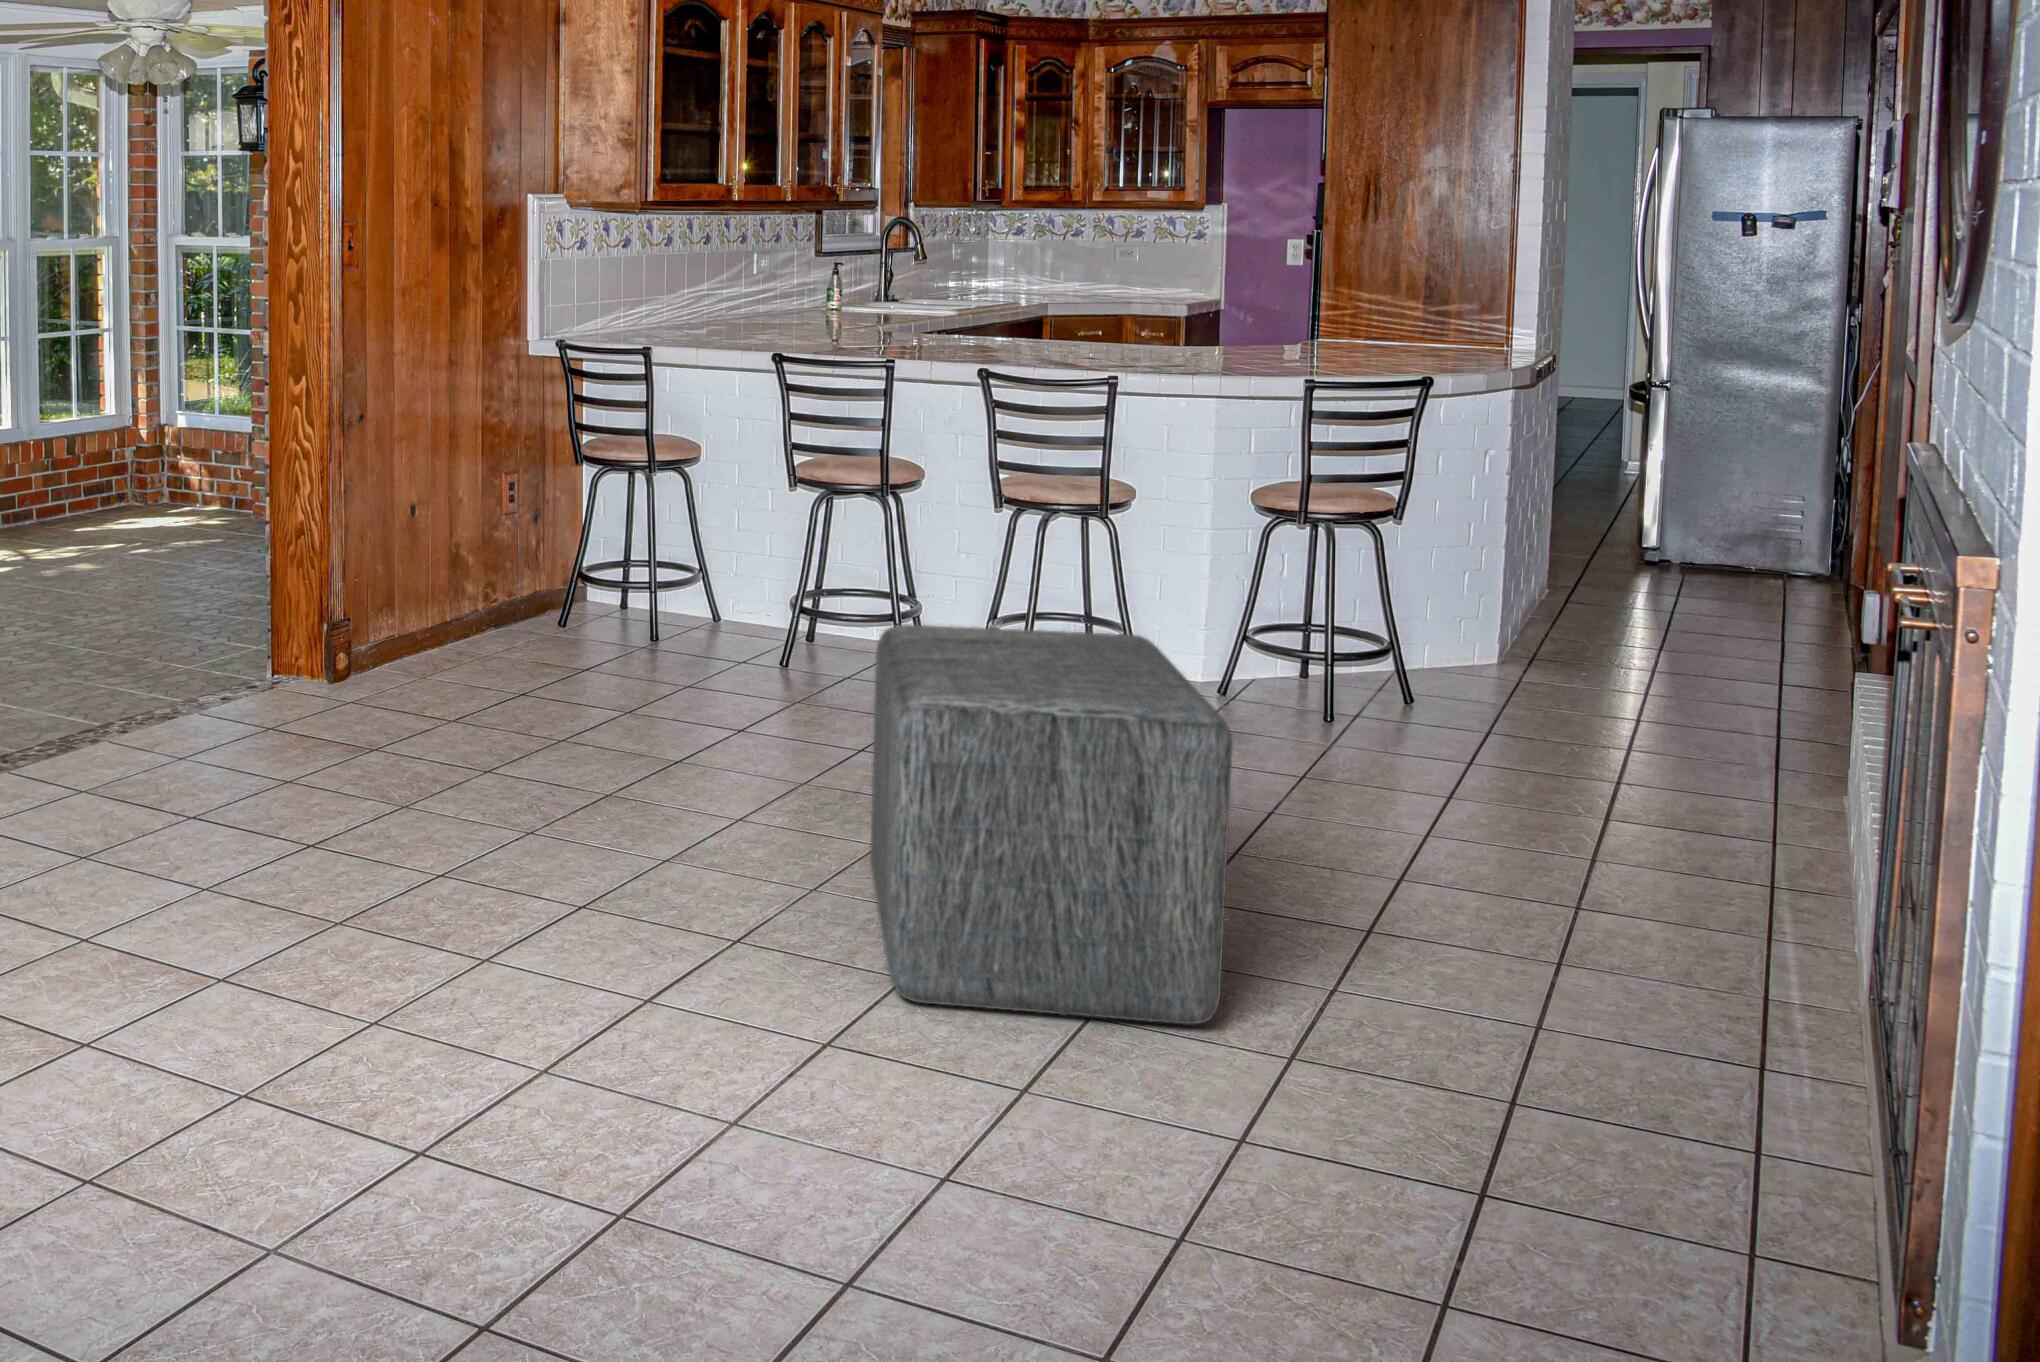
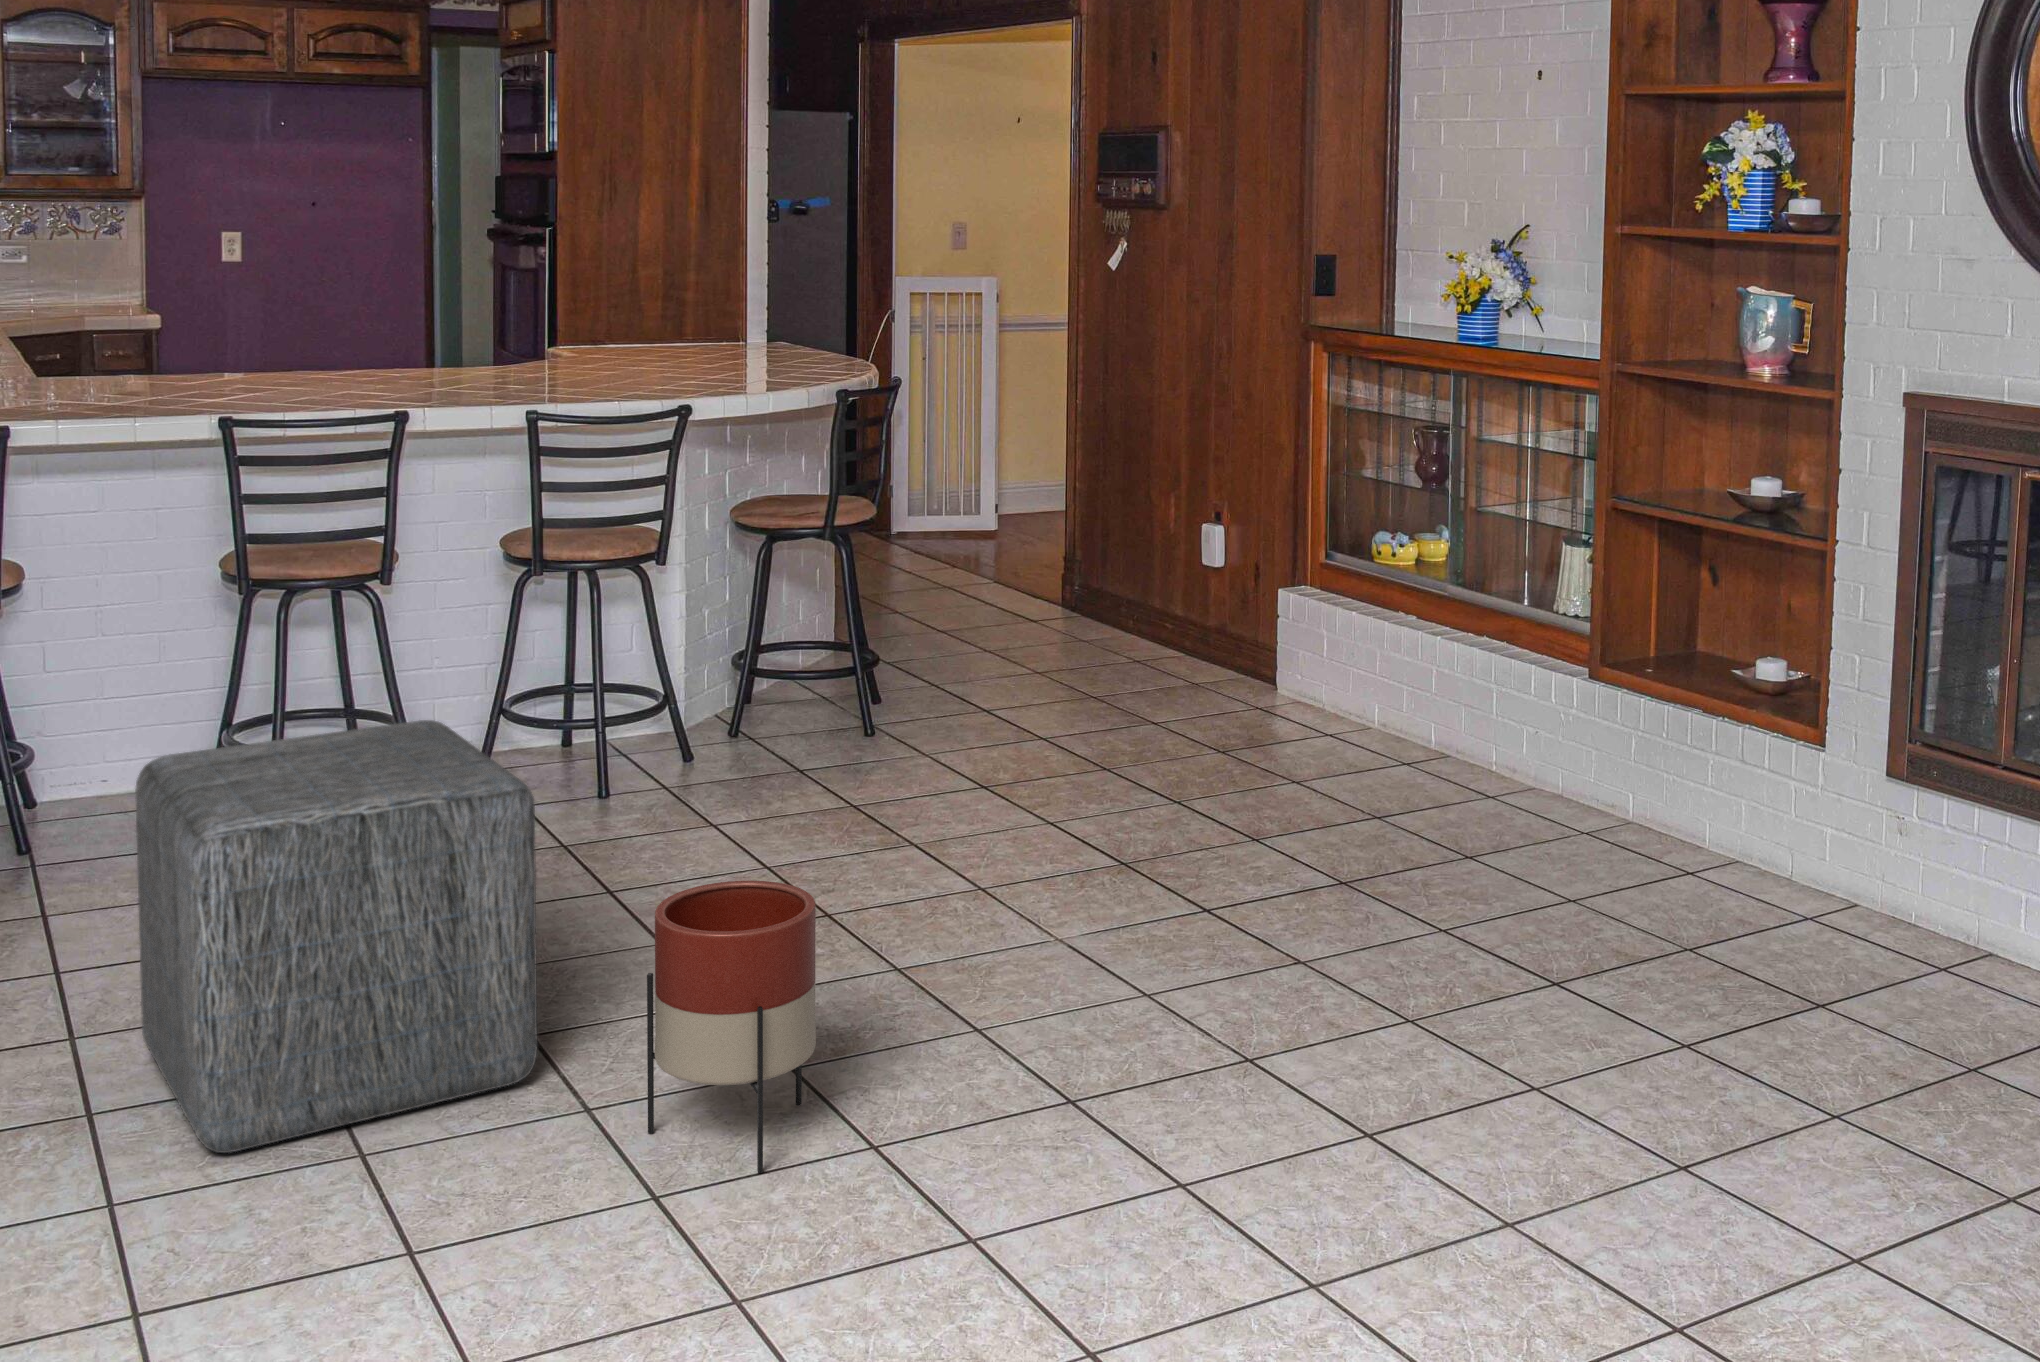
planter: none [1338,880,1580,1255] -> present [647,881,816,1173]

